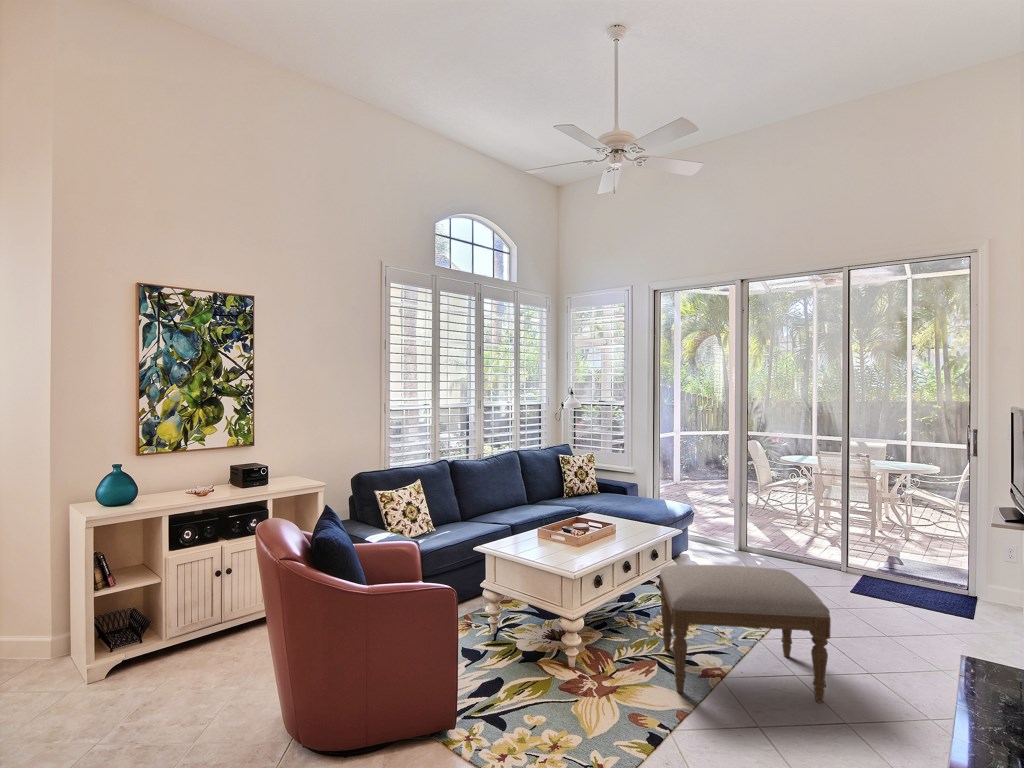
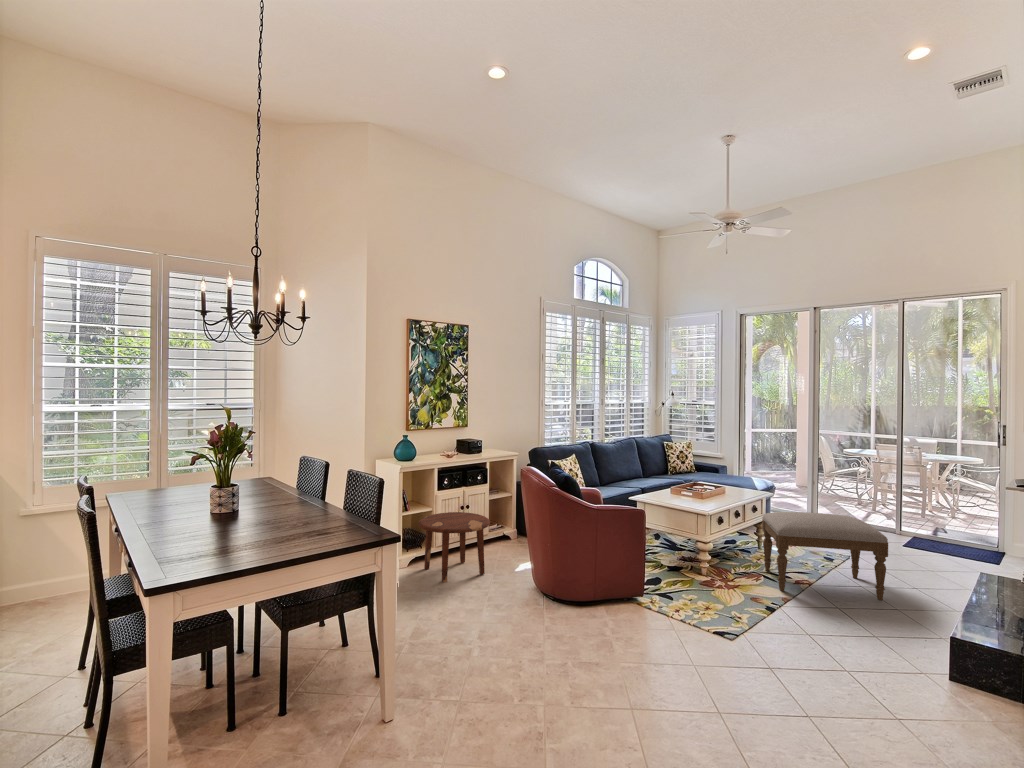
side table: none [111,582,244,712] -> present [418,512,490,582]

